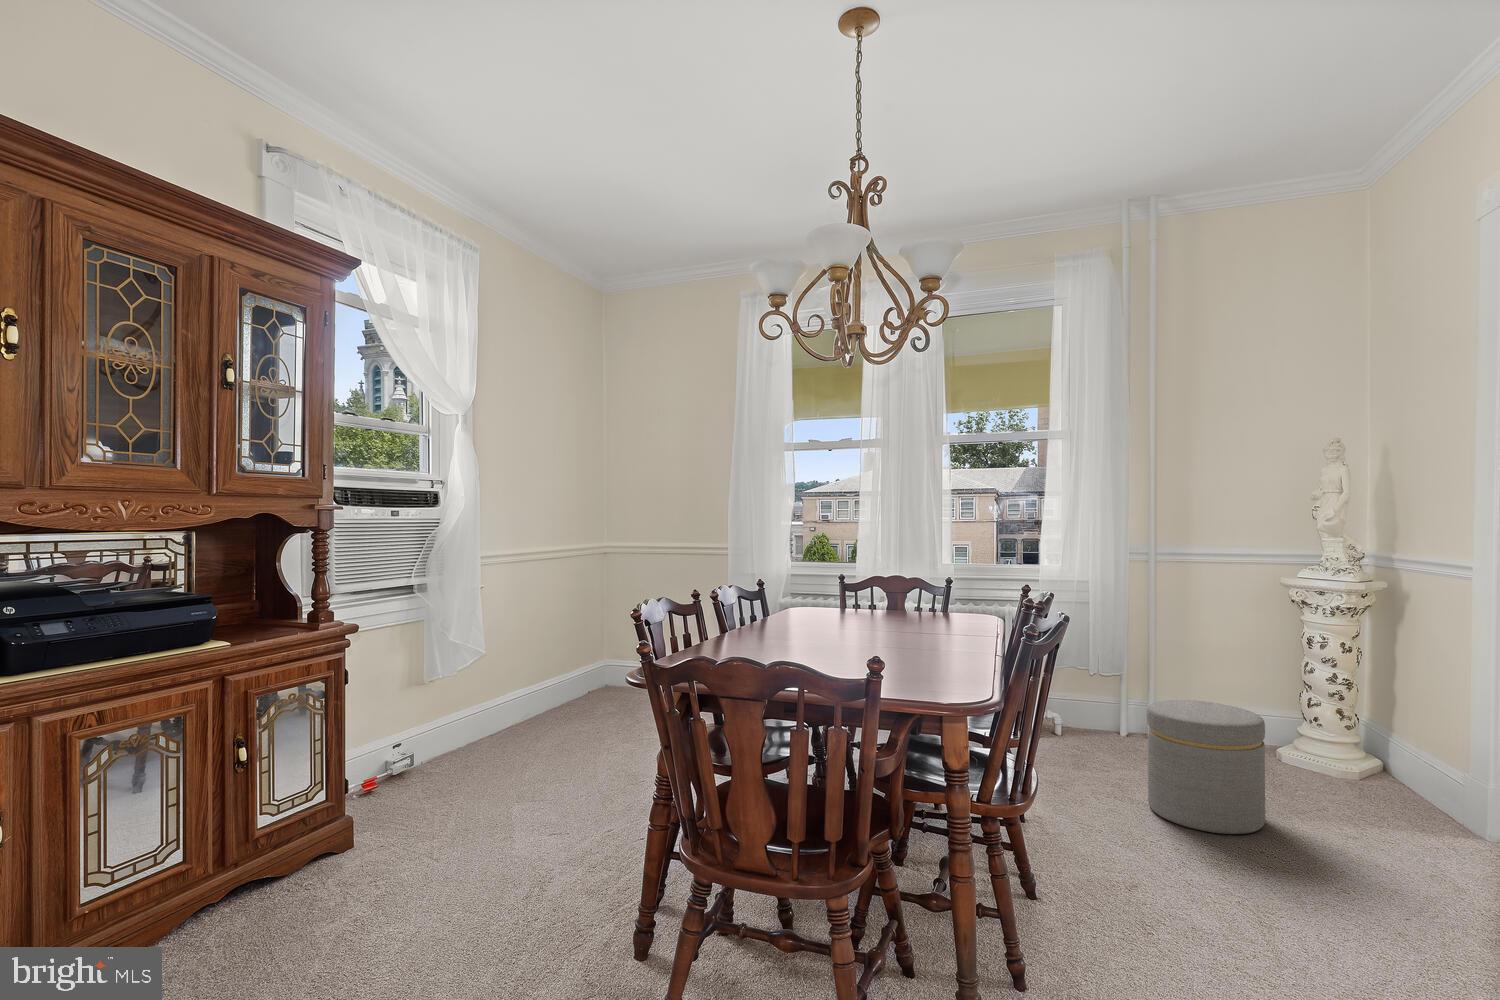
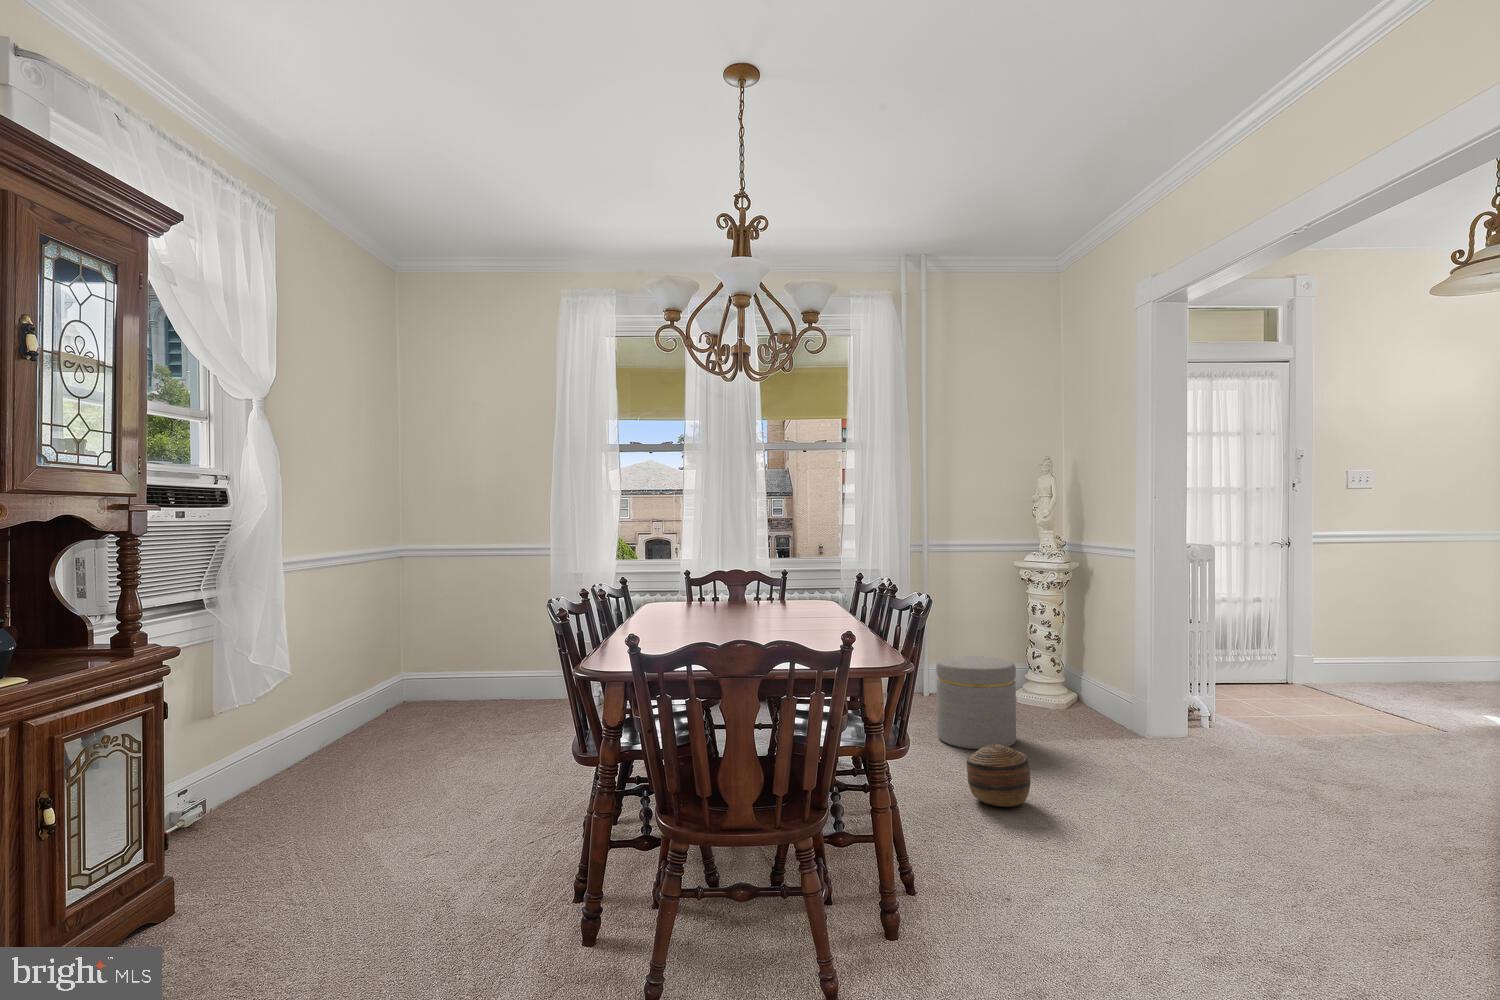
basket: none [1160,842,1261,939] -> present [966,744,1030,807]

